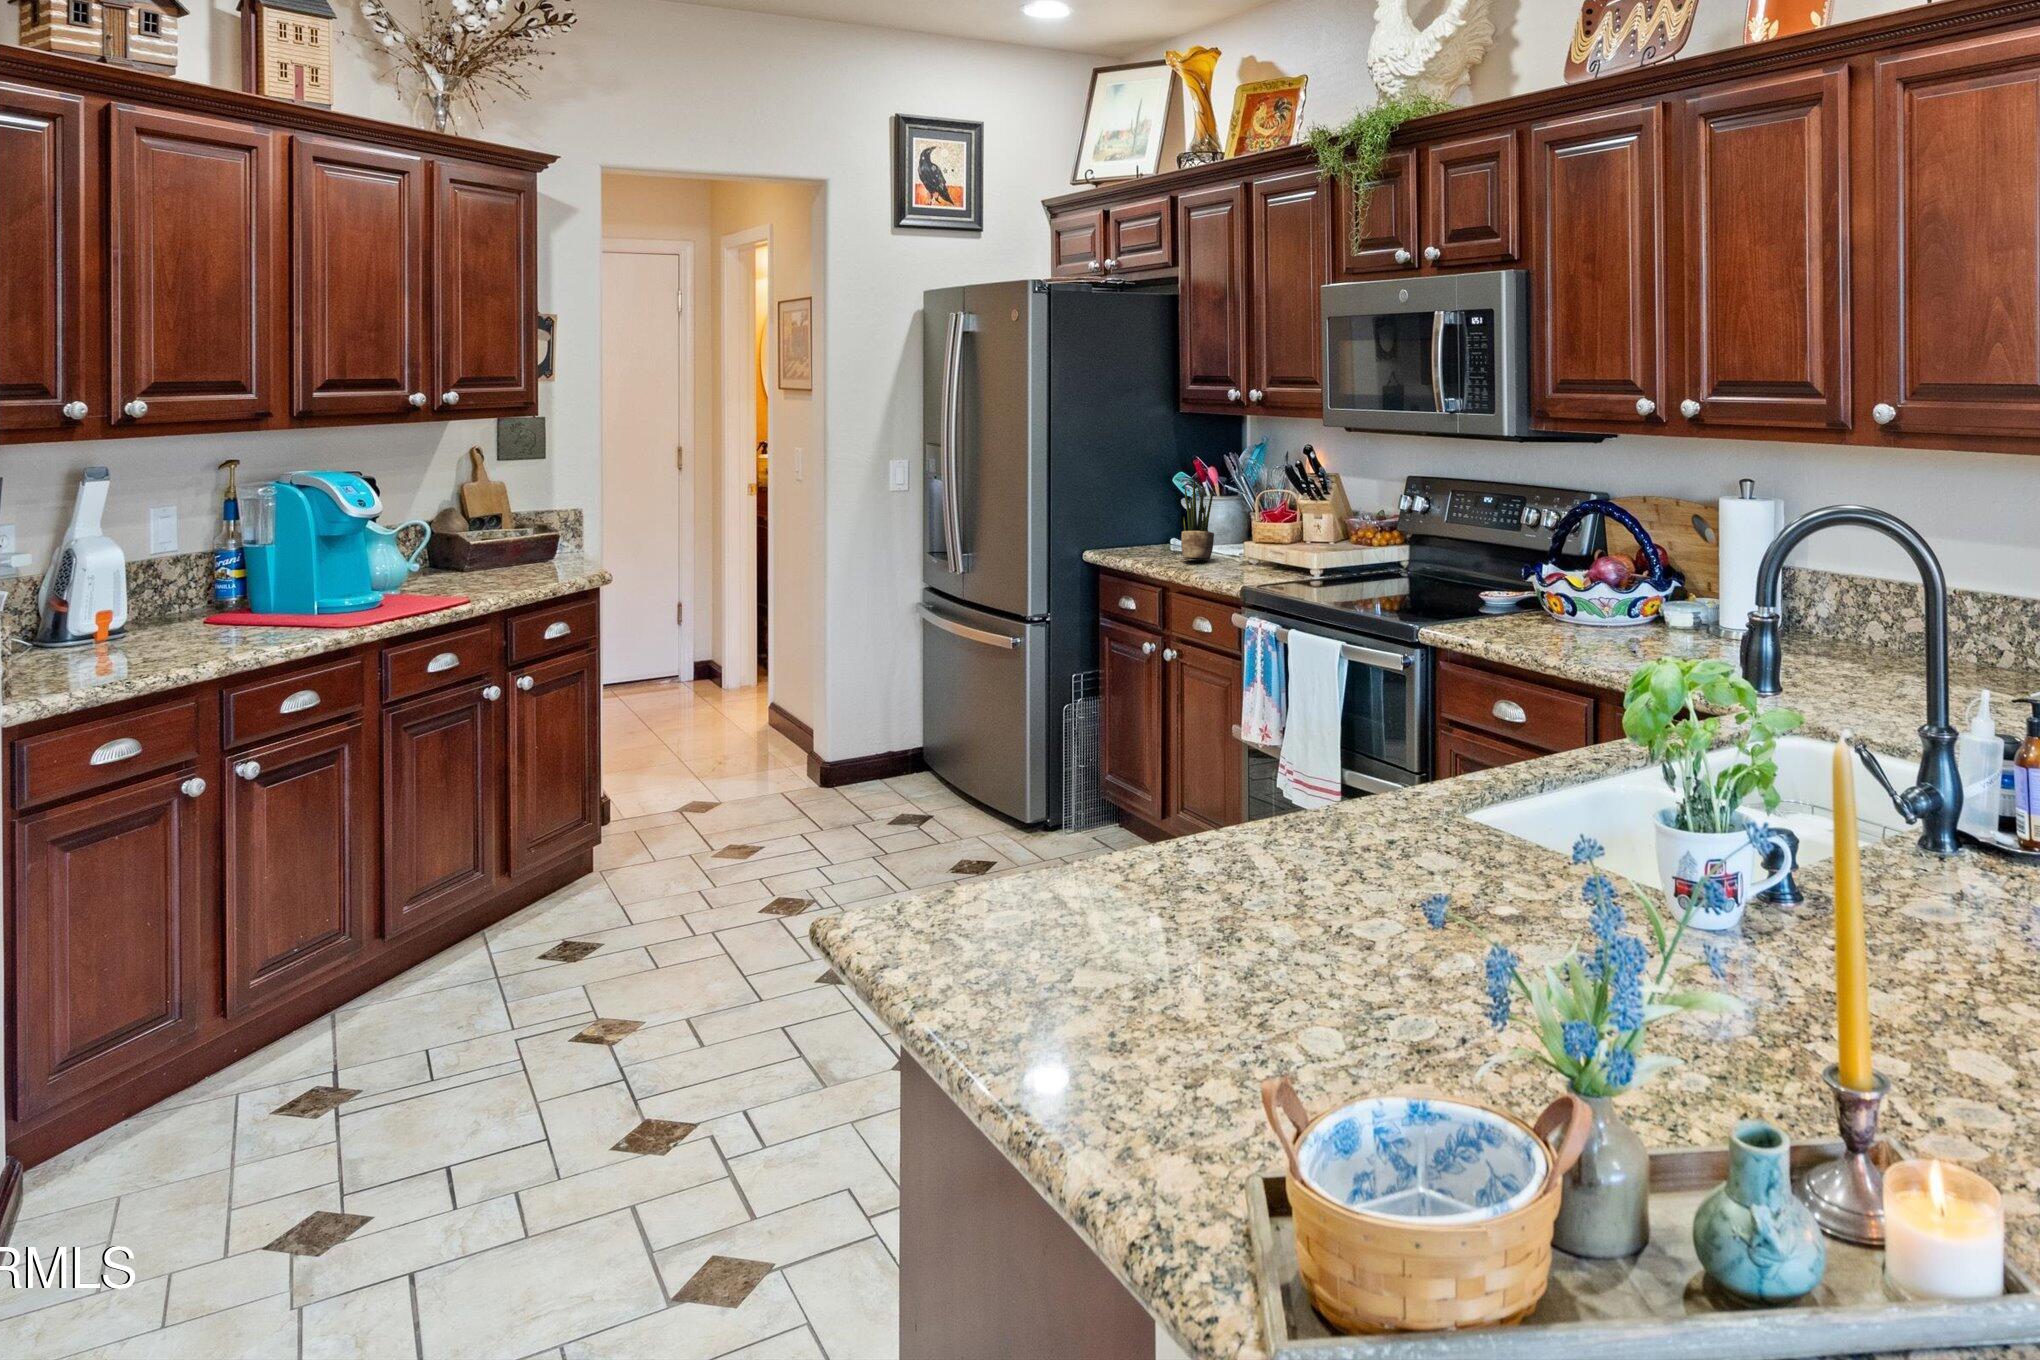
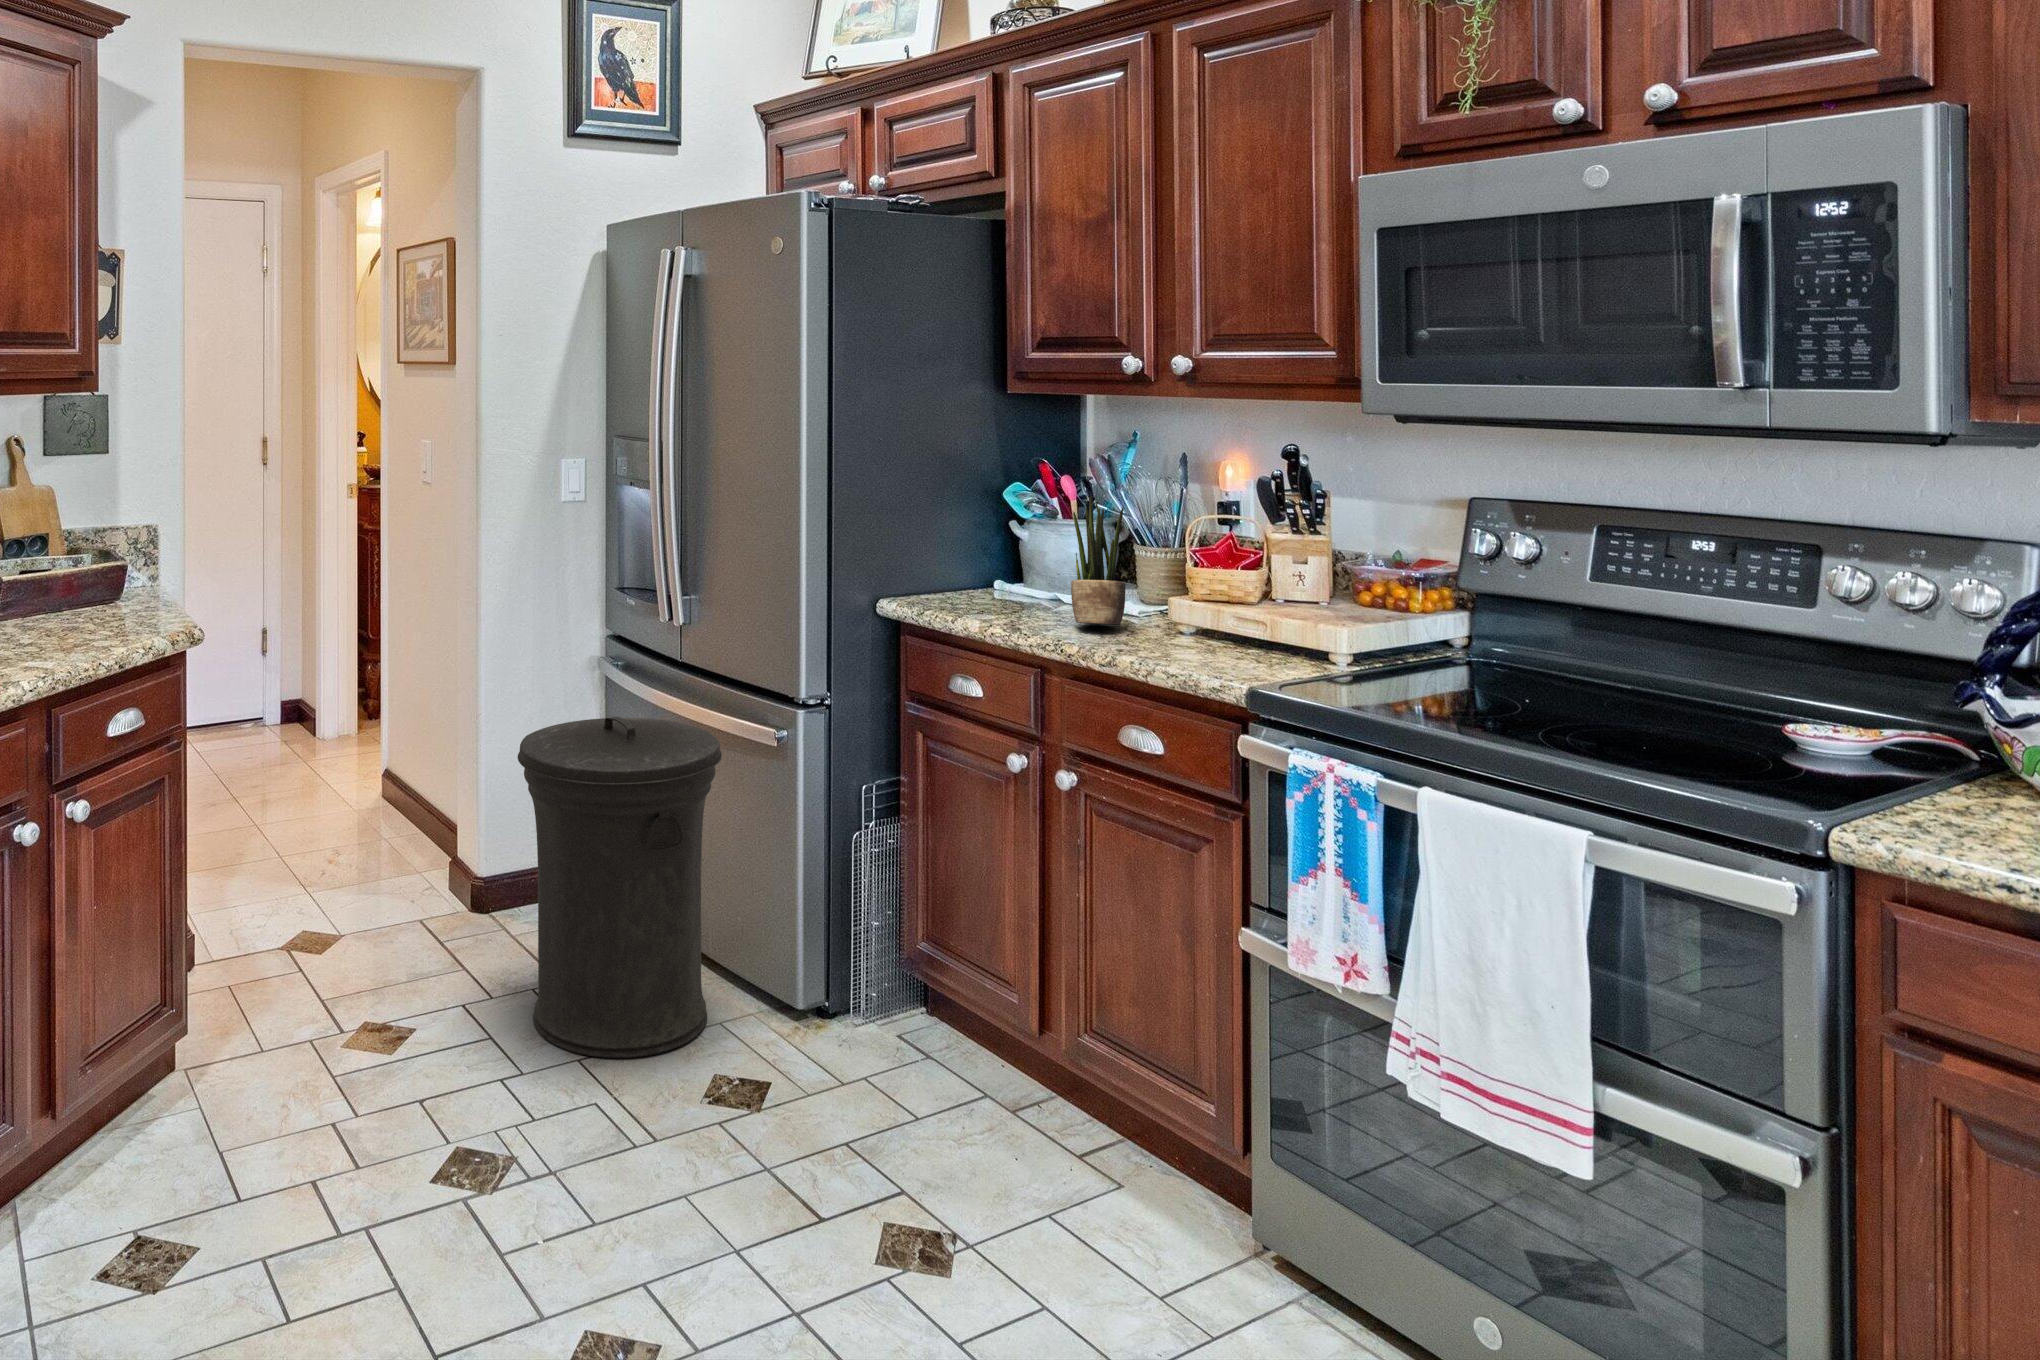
trash can: none [836,634,978,855] -> present [518,717,722,1058]

